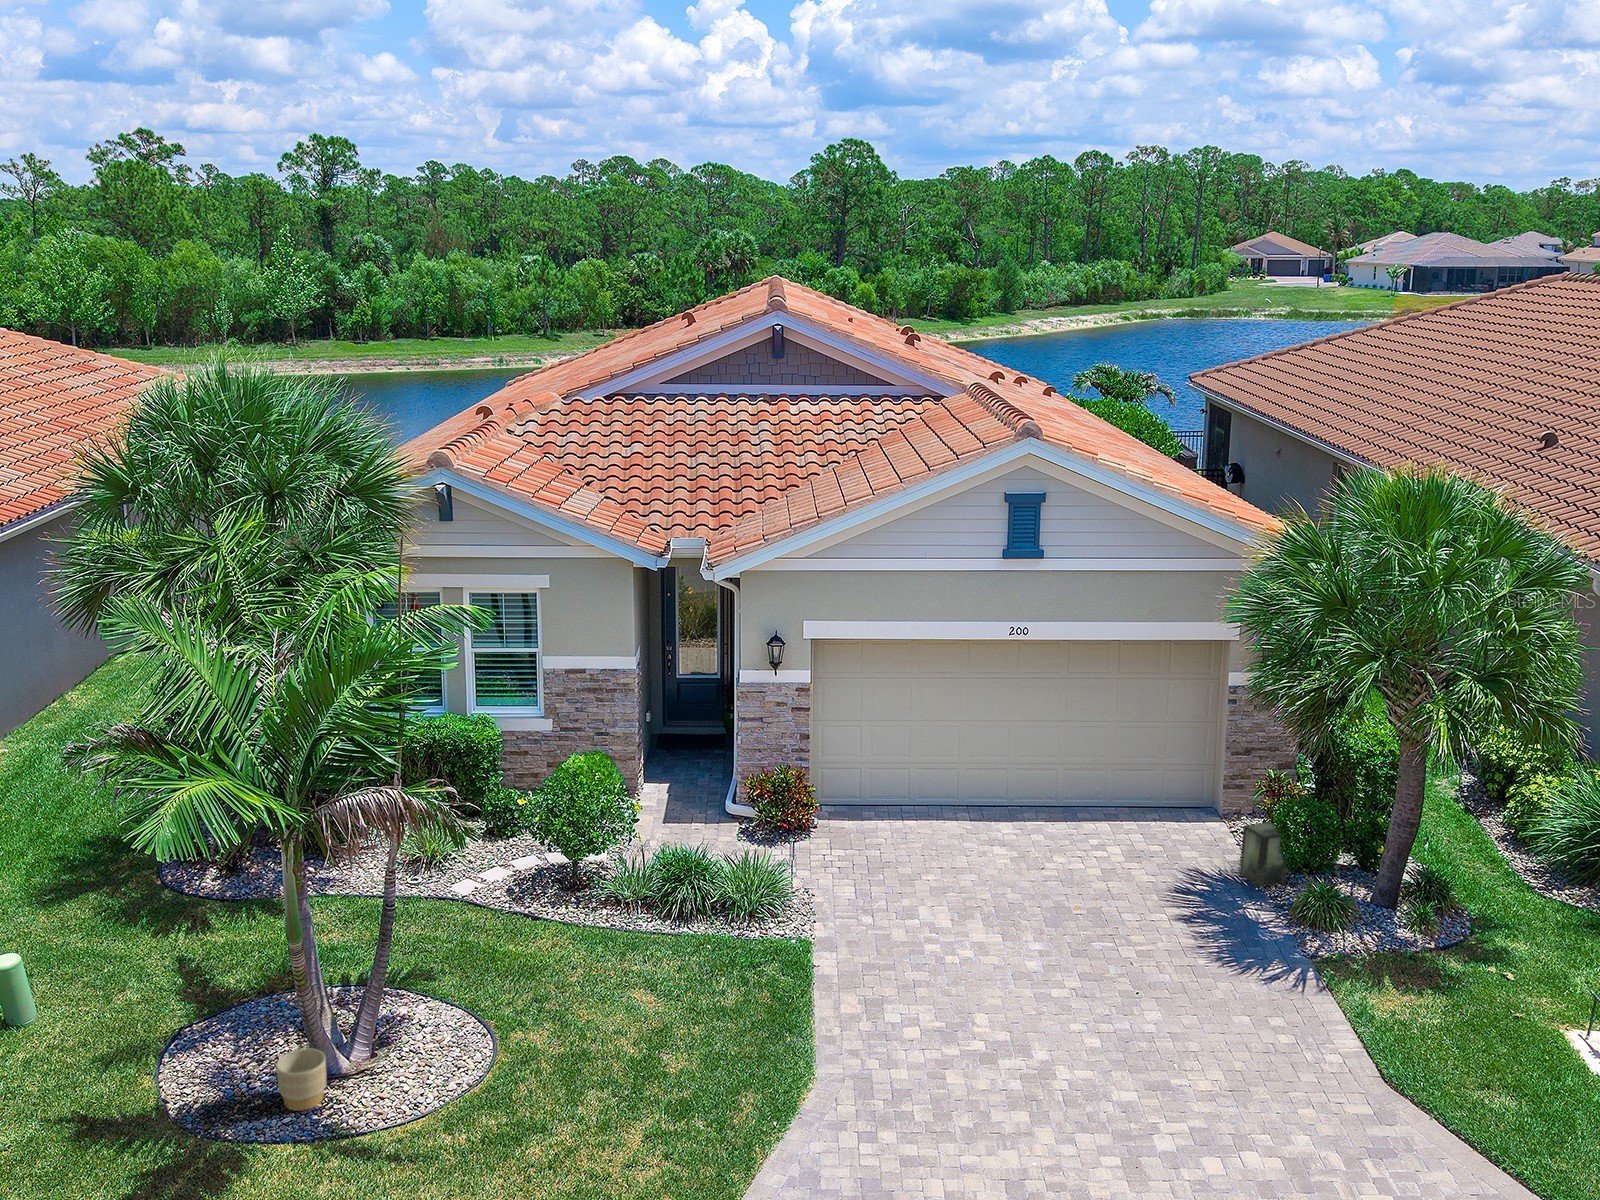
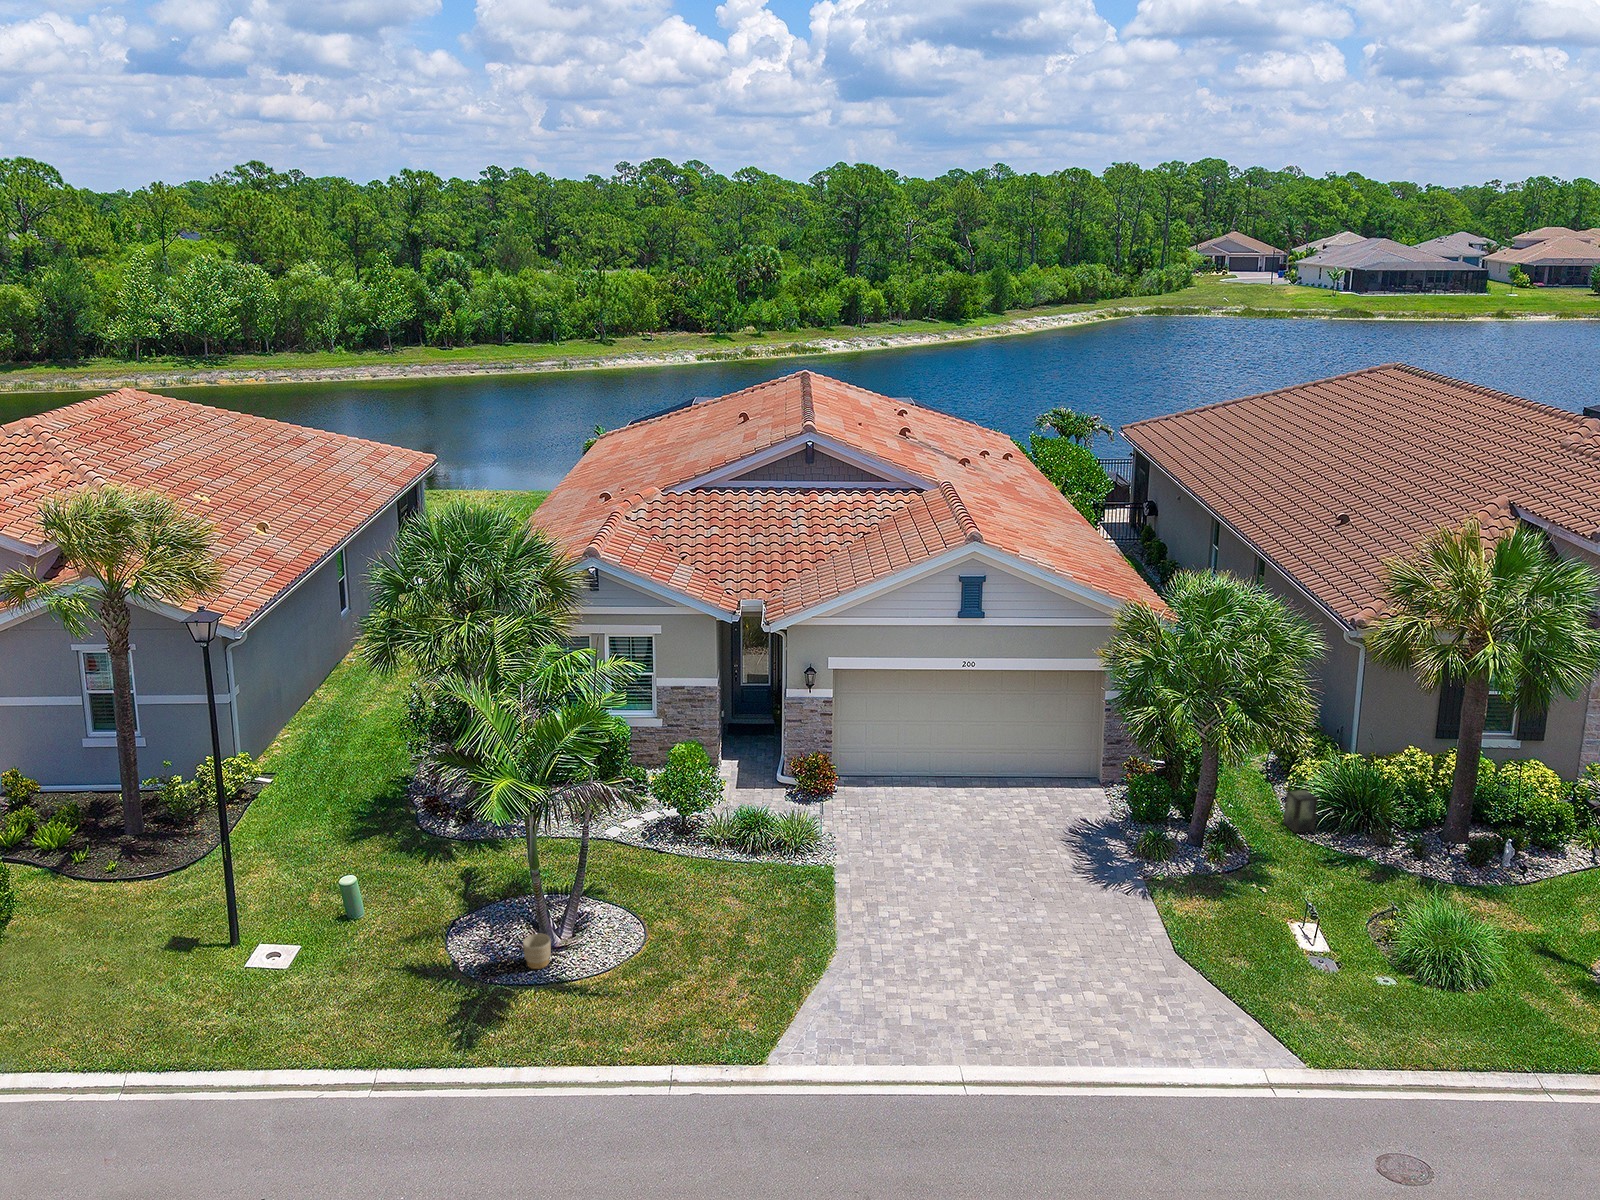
storage box: present [1239,822,1287,887] -> present [1283,790,1318,832]

